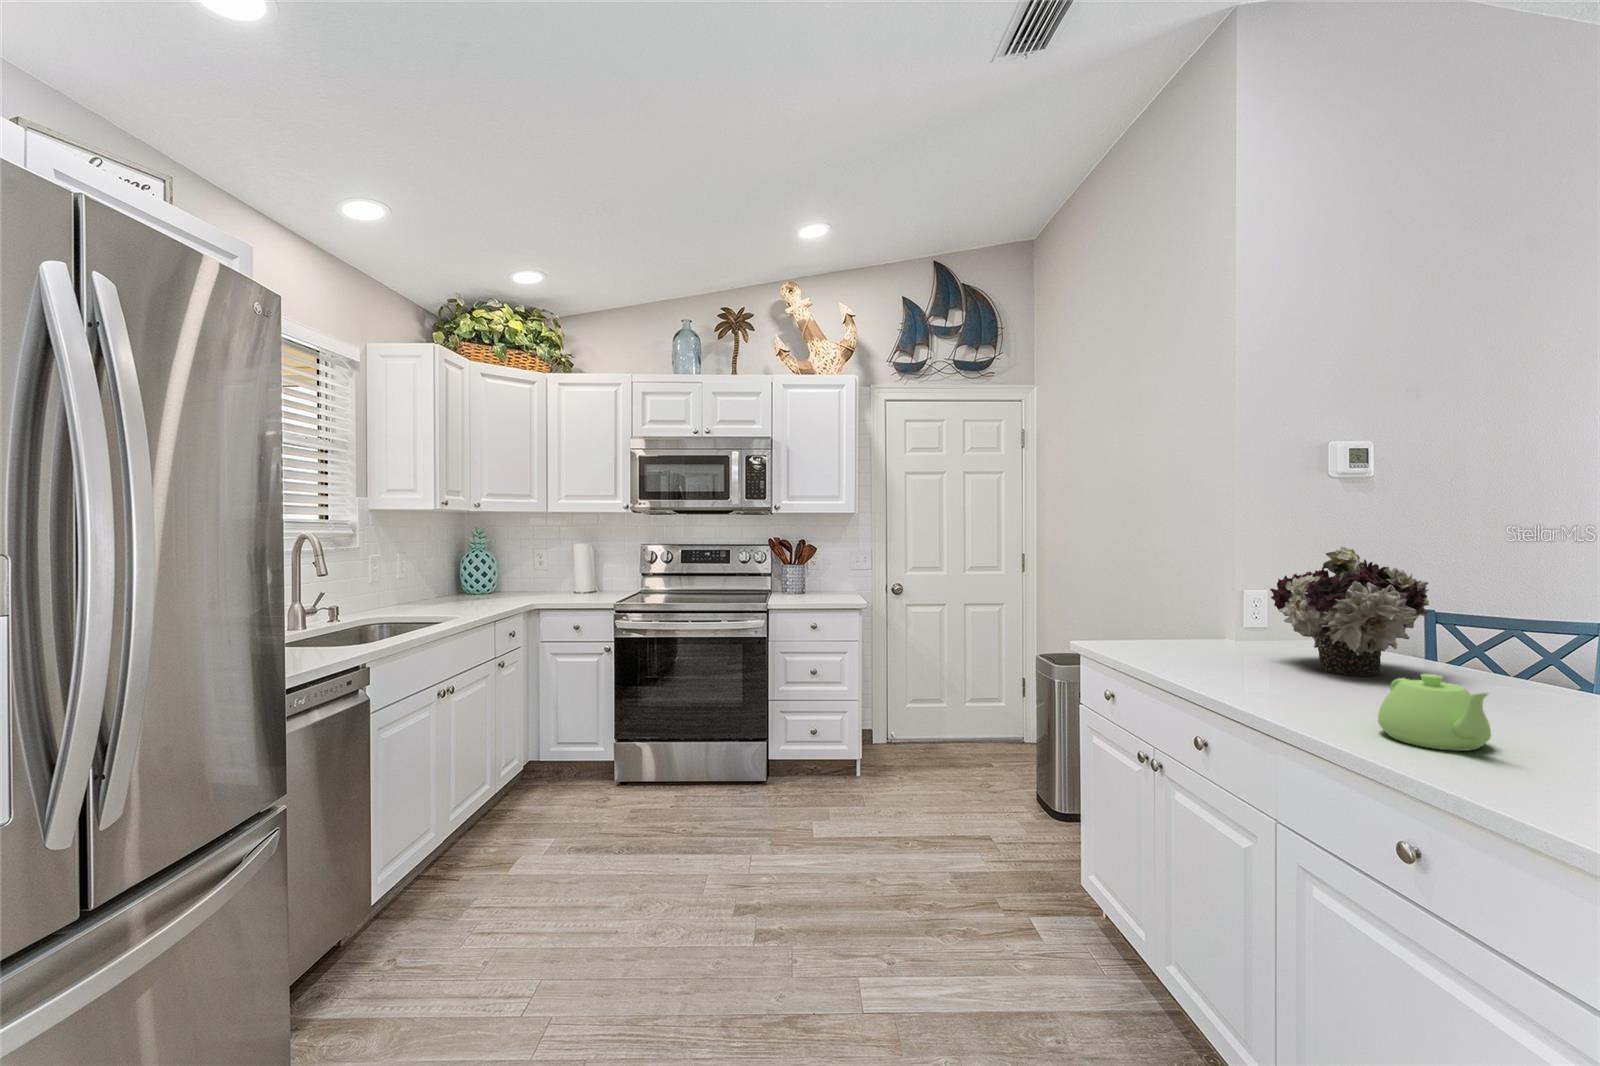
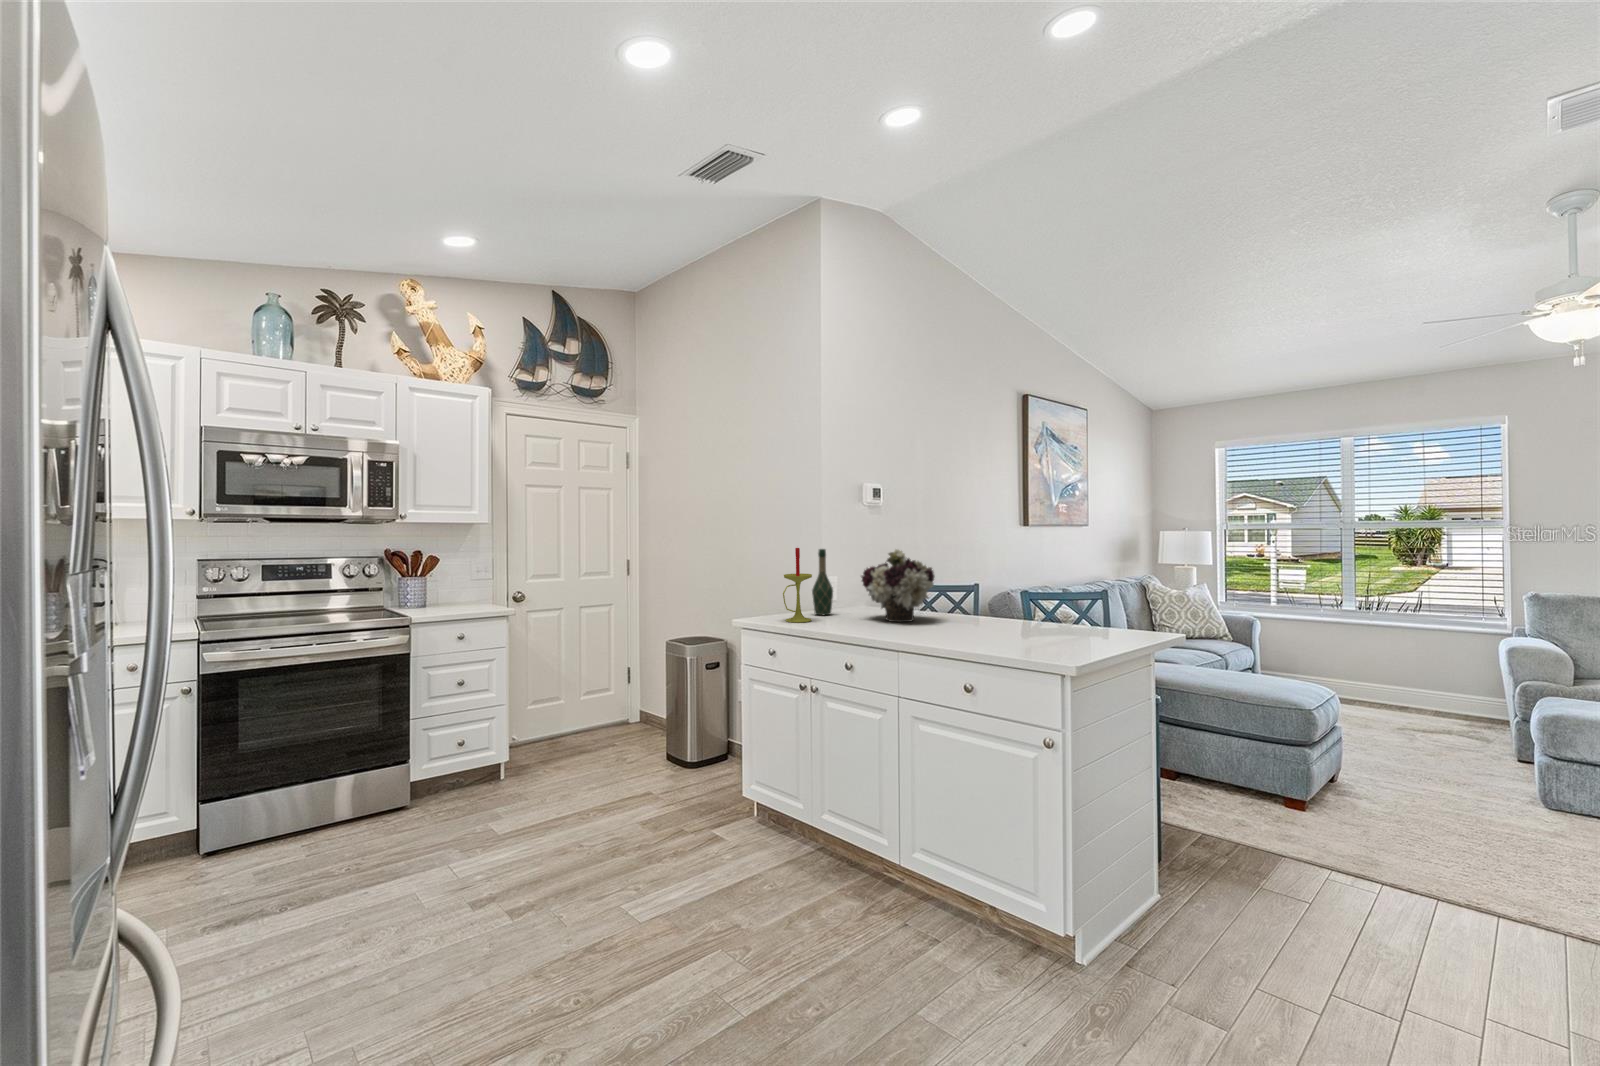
candle: none [1125,539,1180,654] -> present [783,548,812,622]
wine bottle: none [1197,544,1235,647] -> present [812,549,833,615]
teapot: present [1378,674,1491,751] -> none [945,611,991,646]

